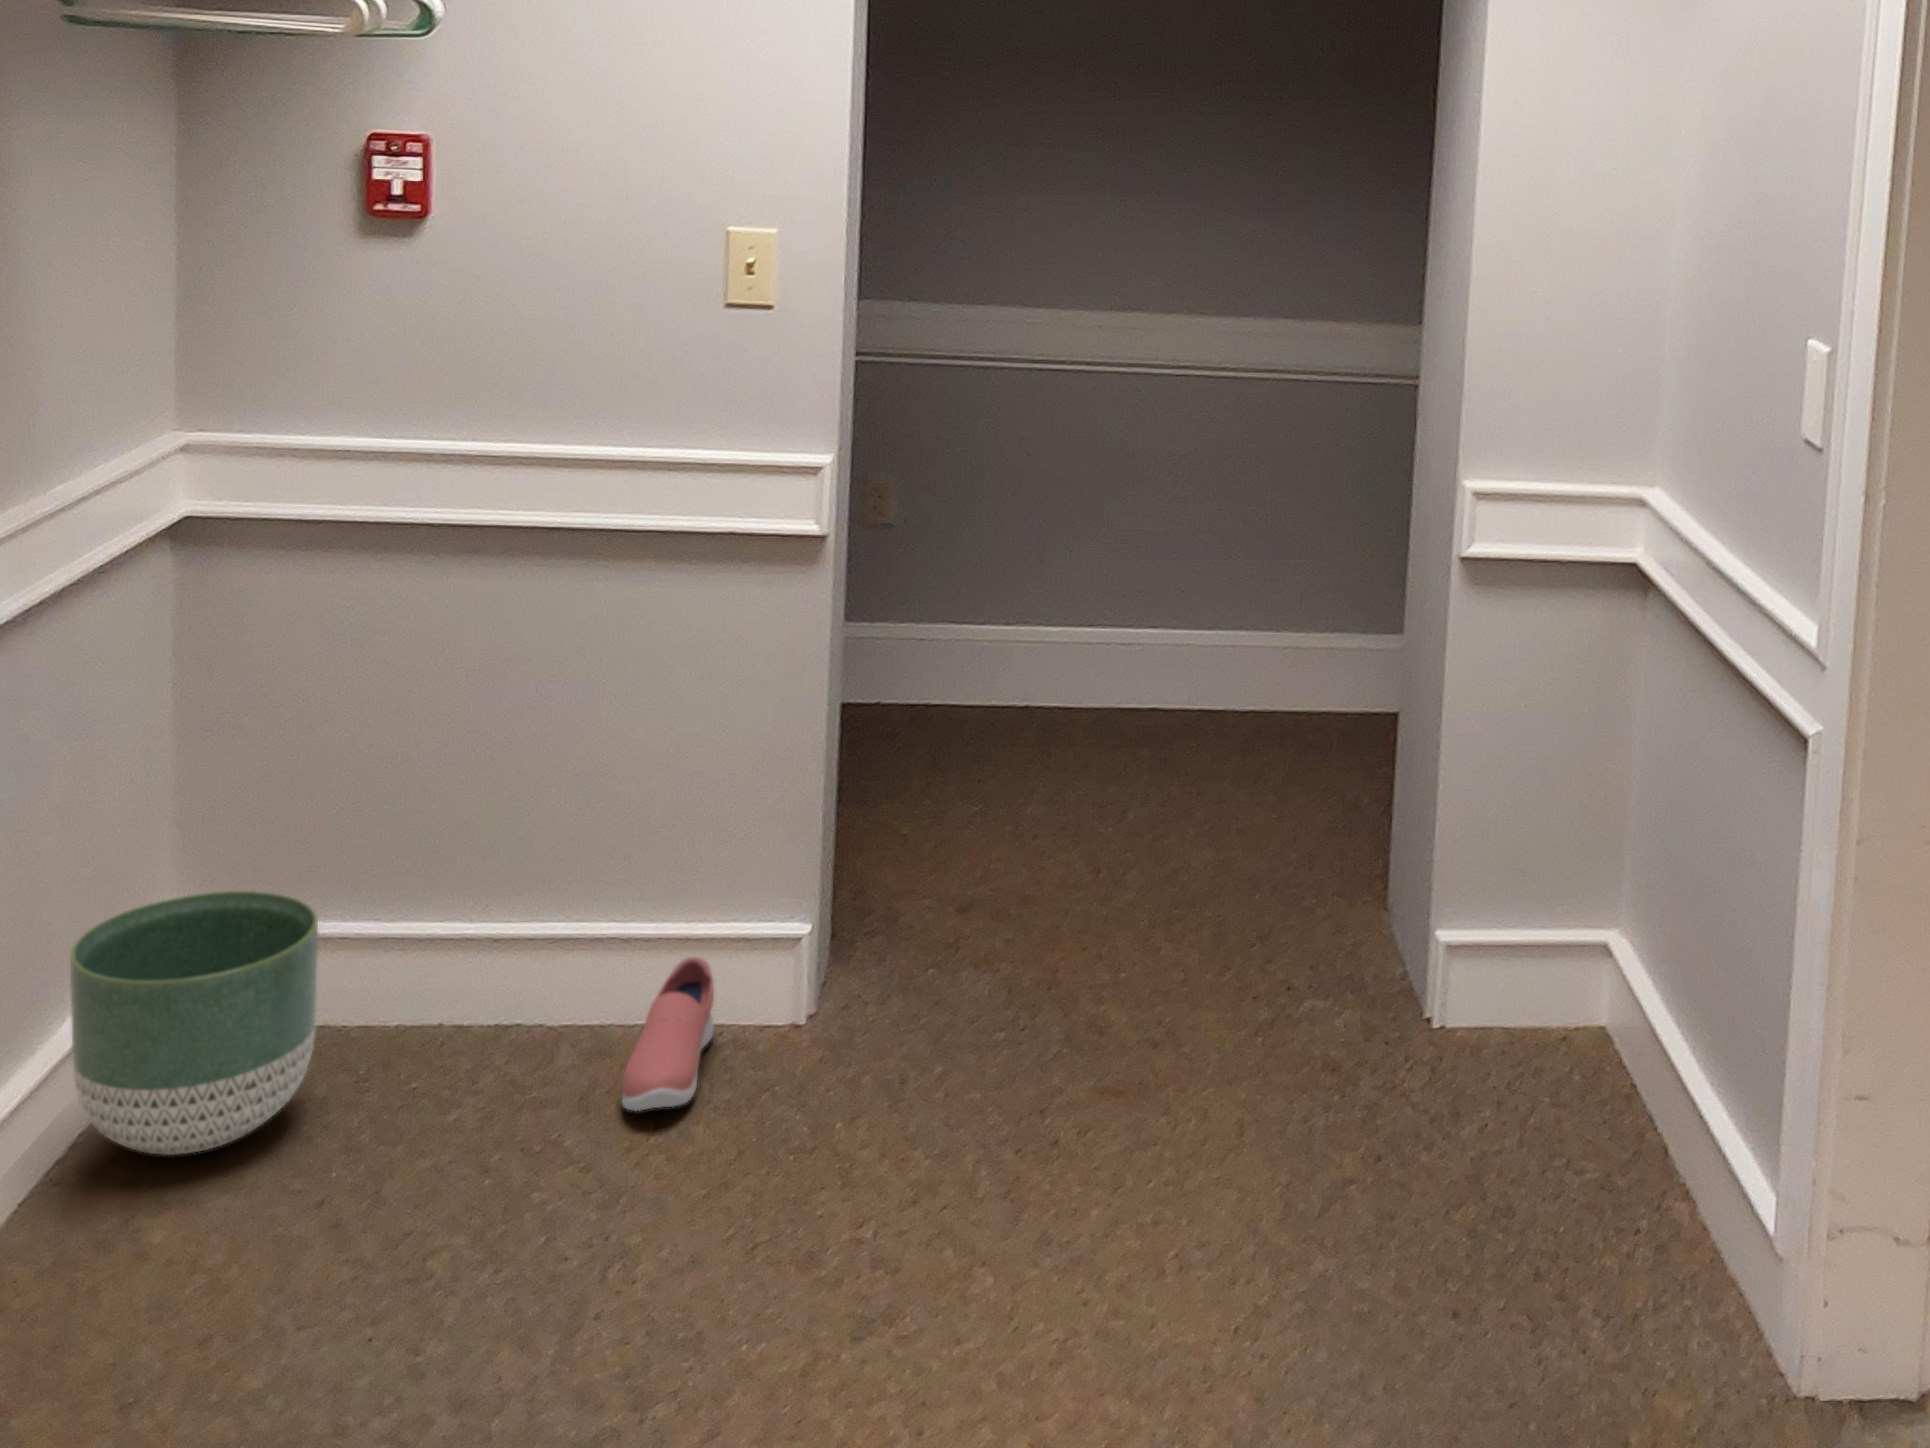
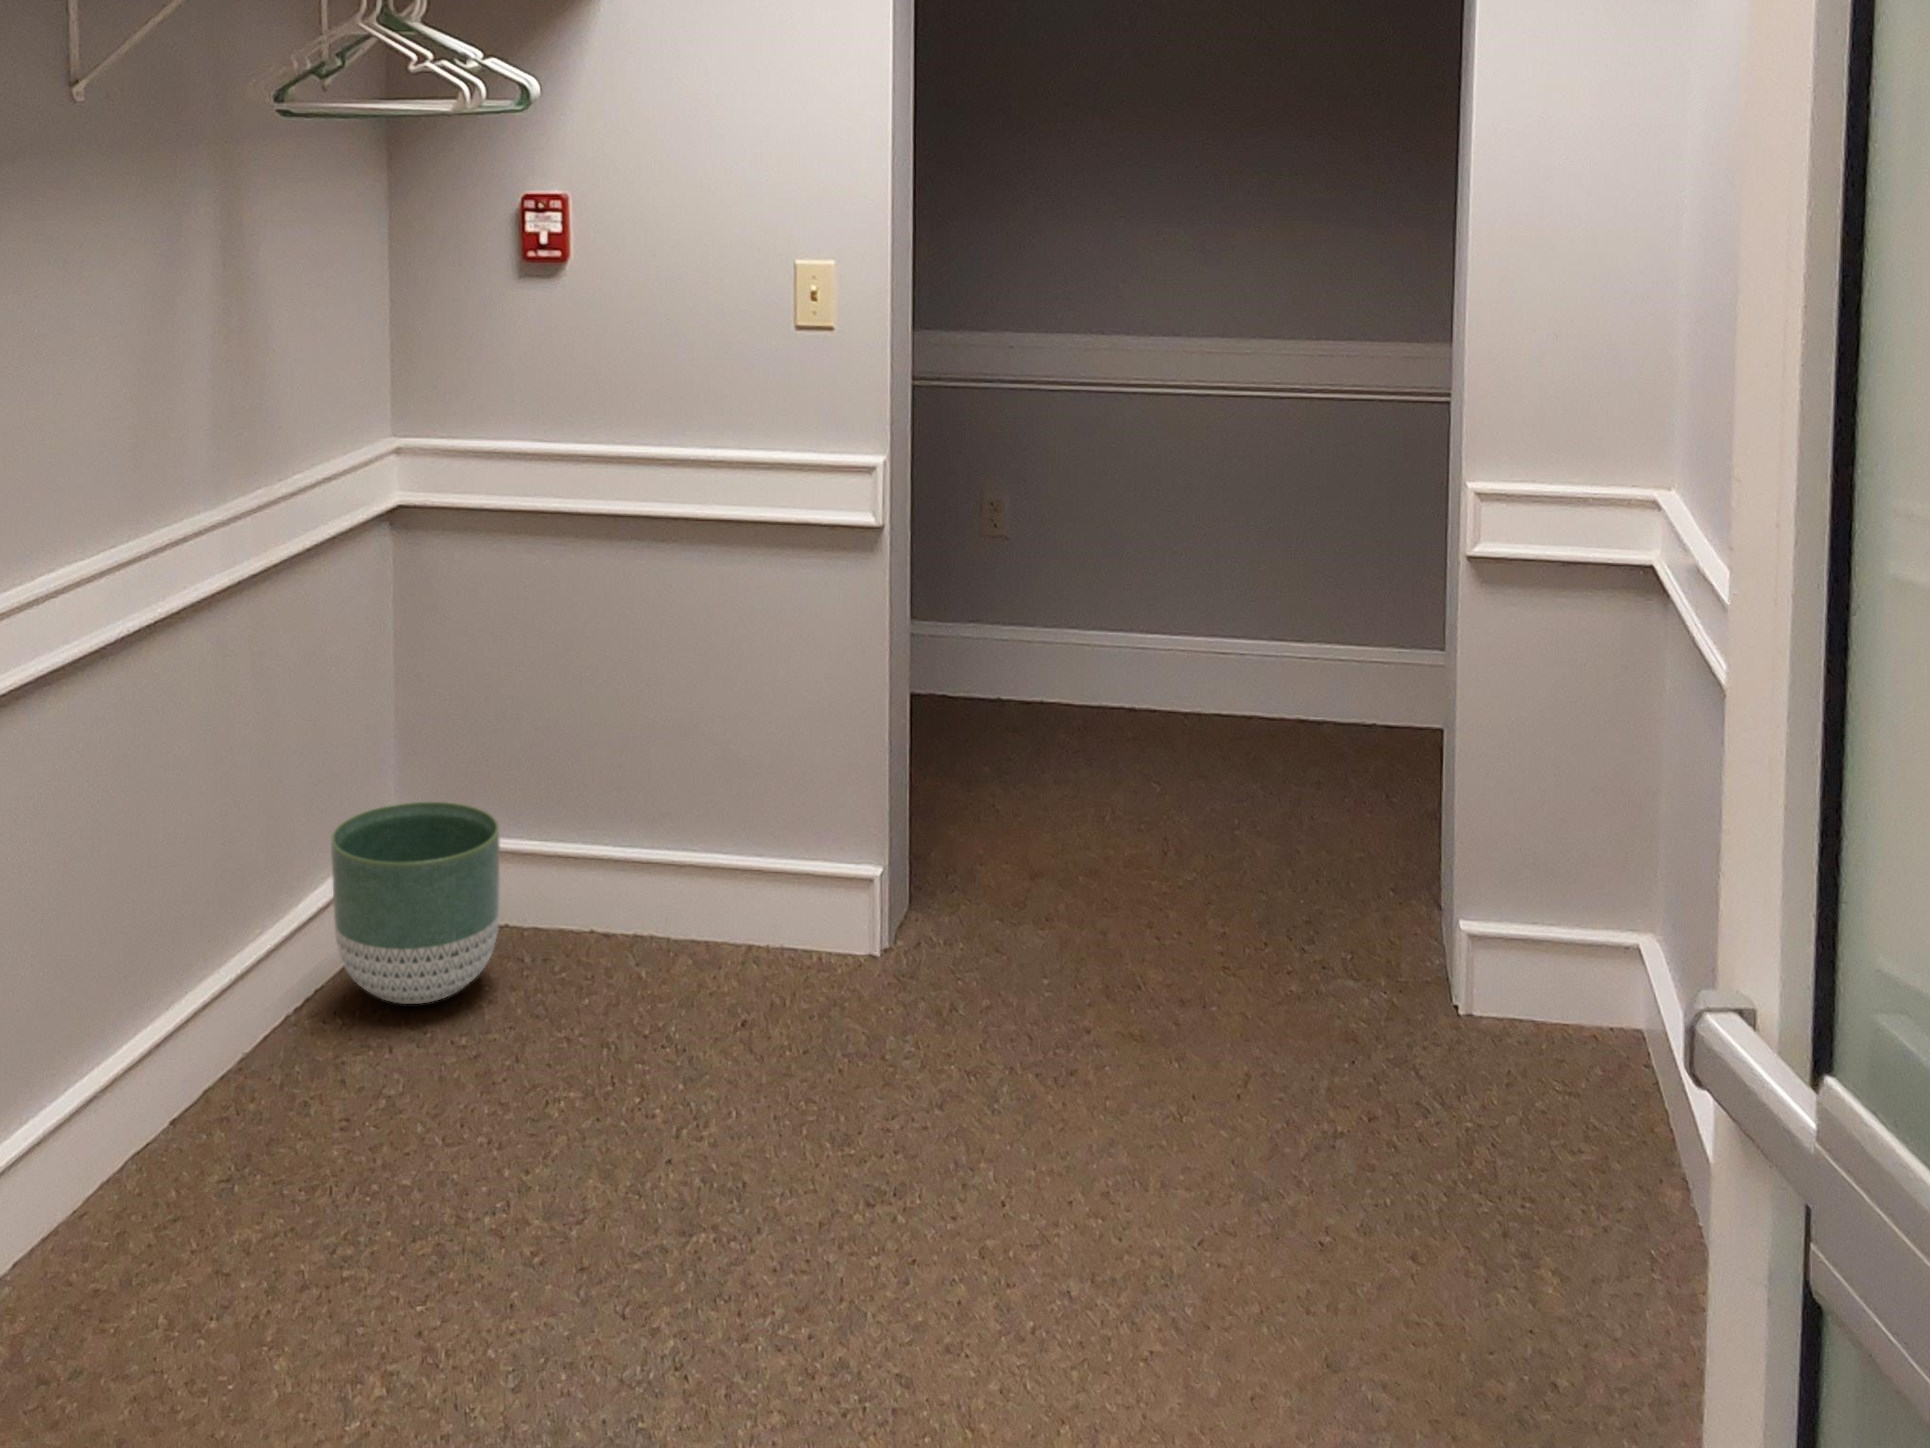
shoe: present [622,957,714,1111] -> none [728,886,801,1008]

